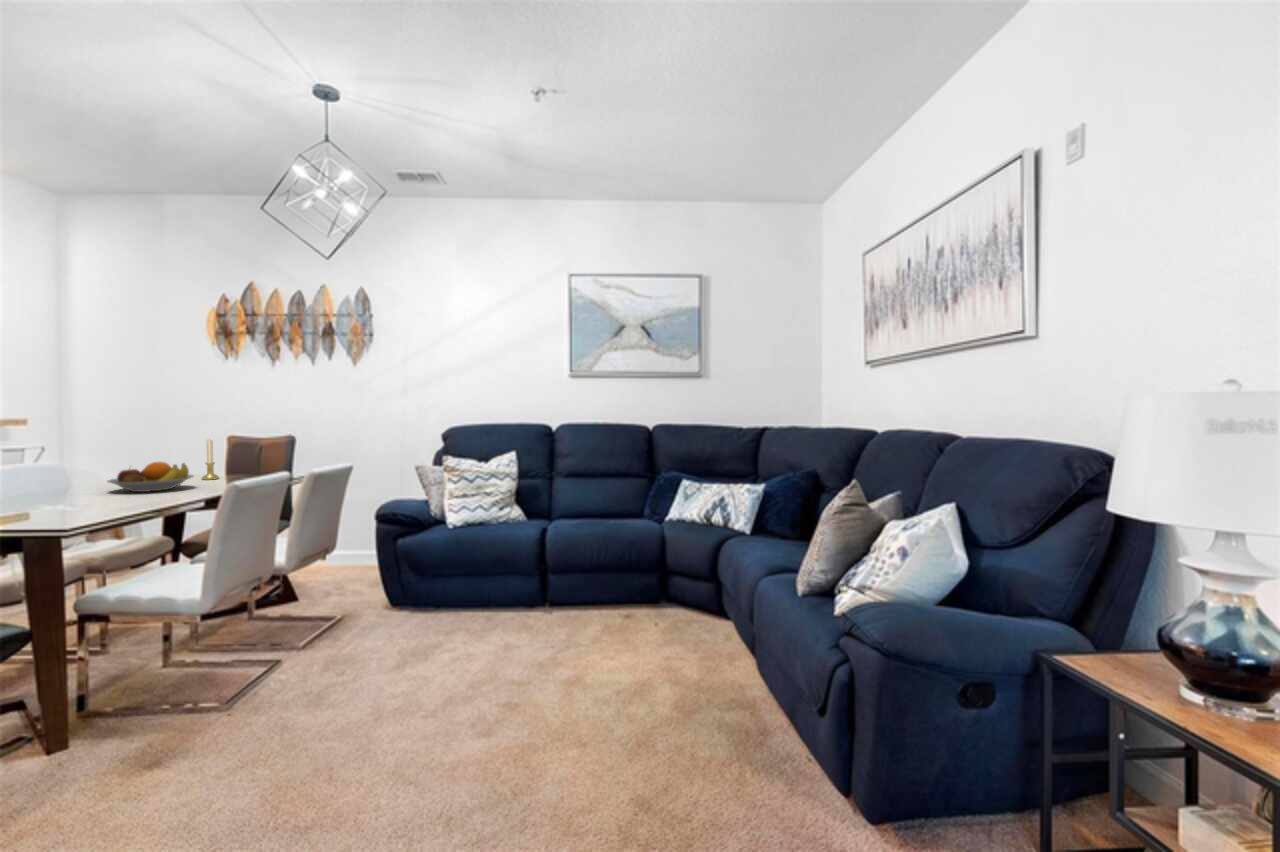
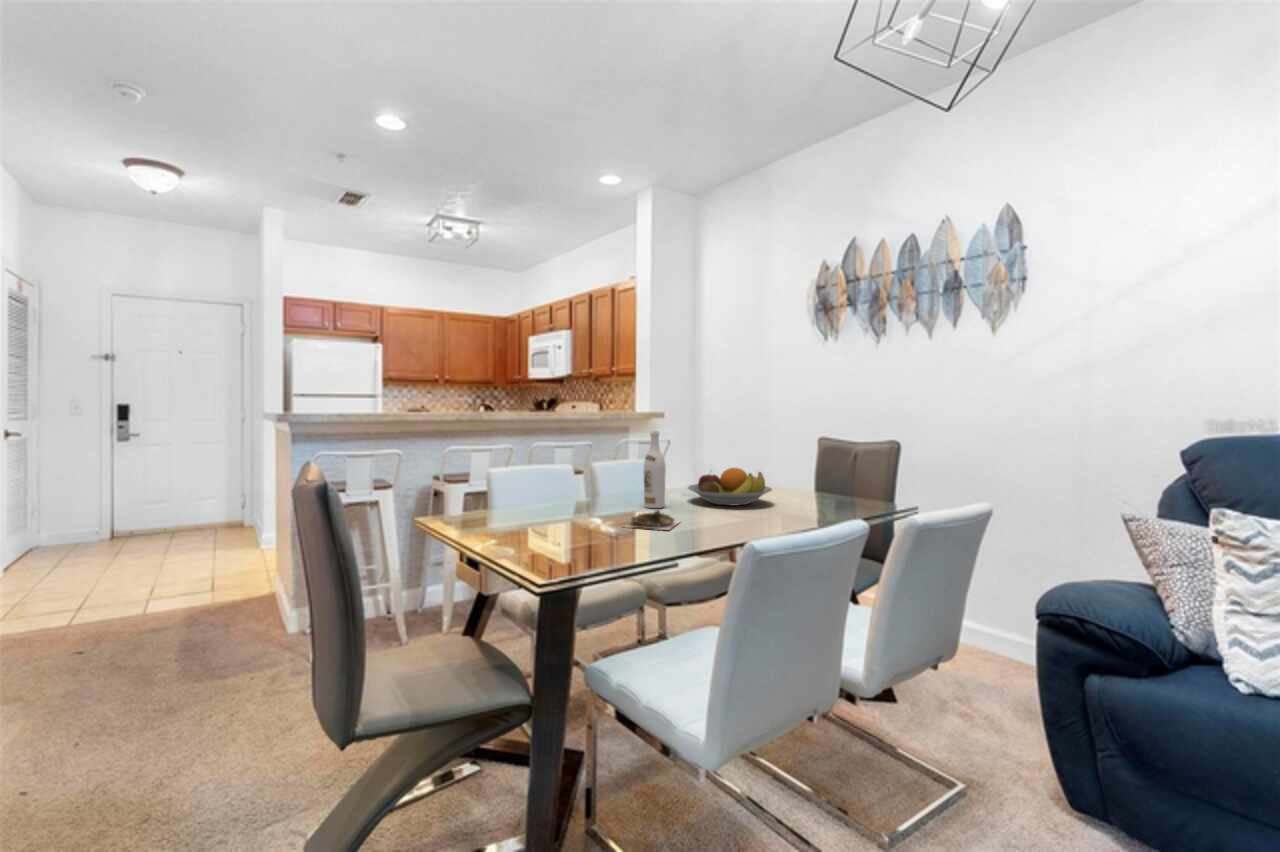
wine bottle: none [62,436,88,501] -> present [644,431,666,508]
candle holder: present [202,440,219,480] -> none [786,440,805,494]
plate: none [61,495,118,513] -> present [625,510,678,530]

